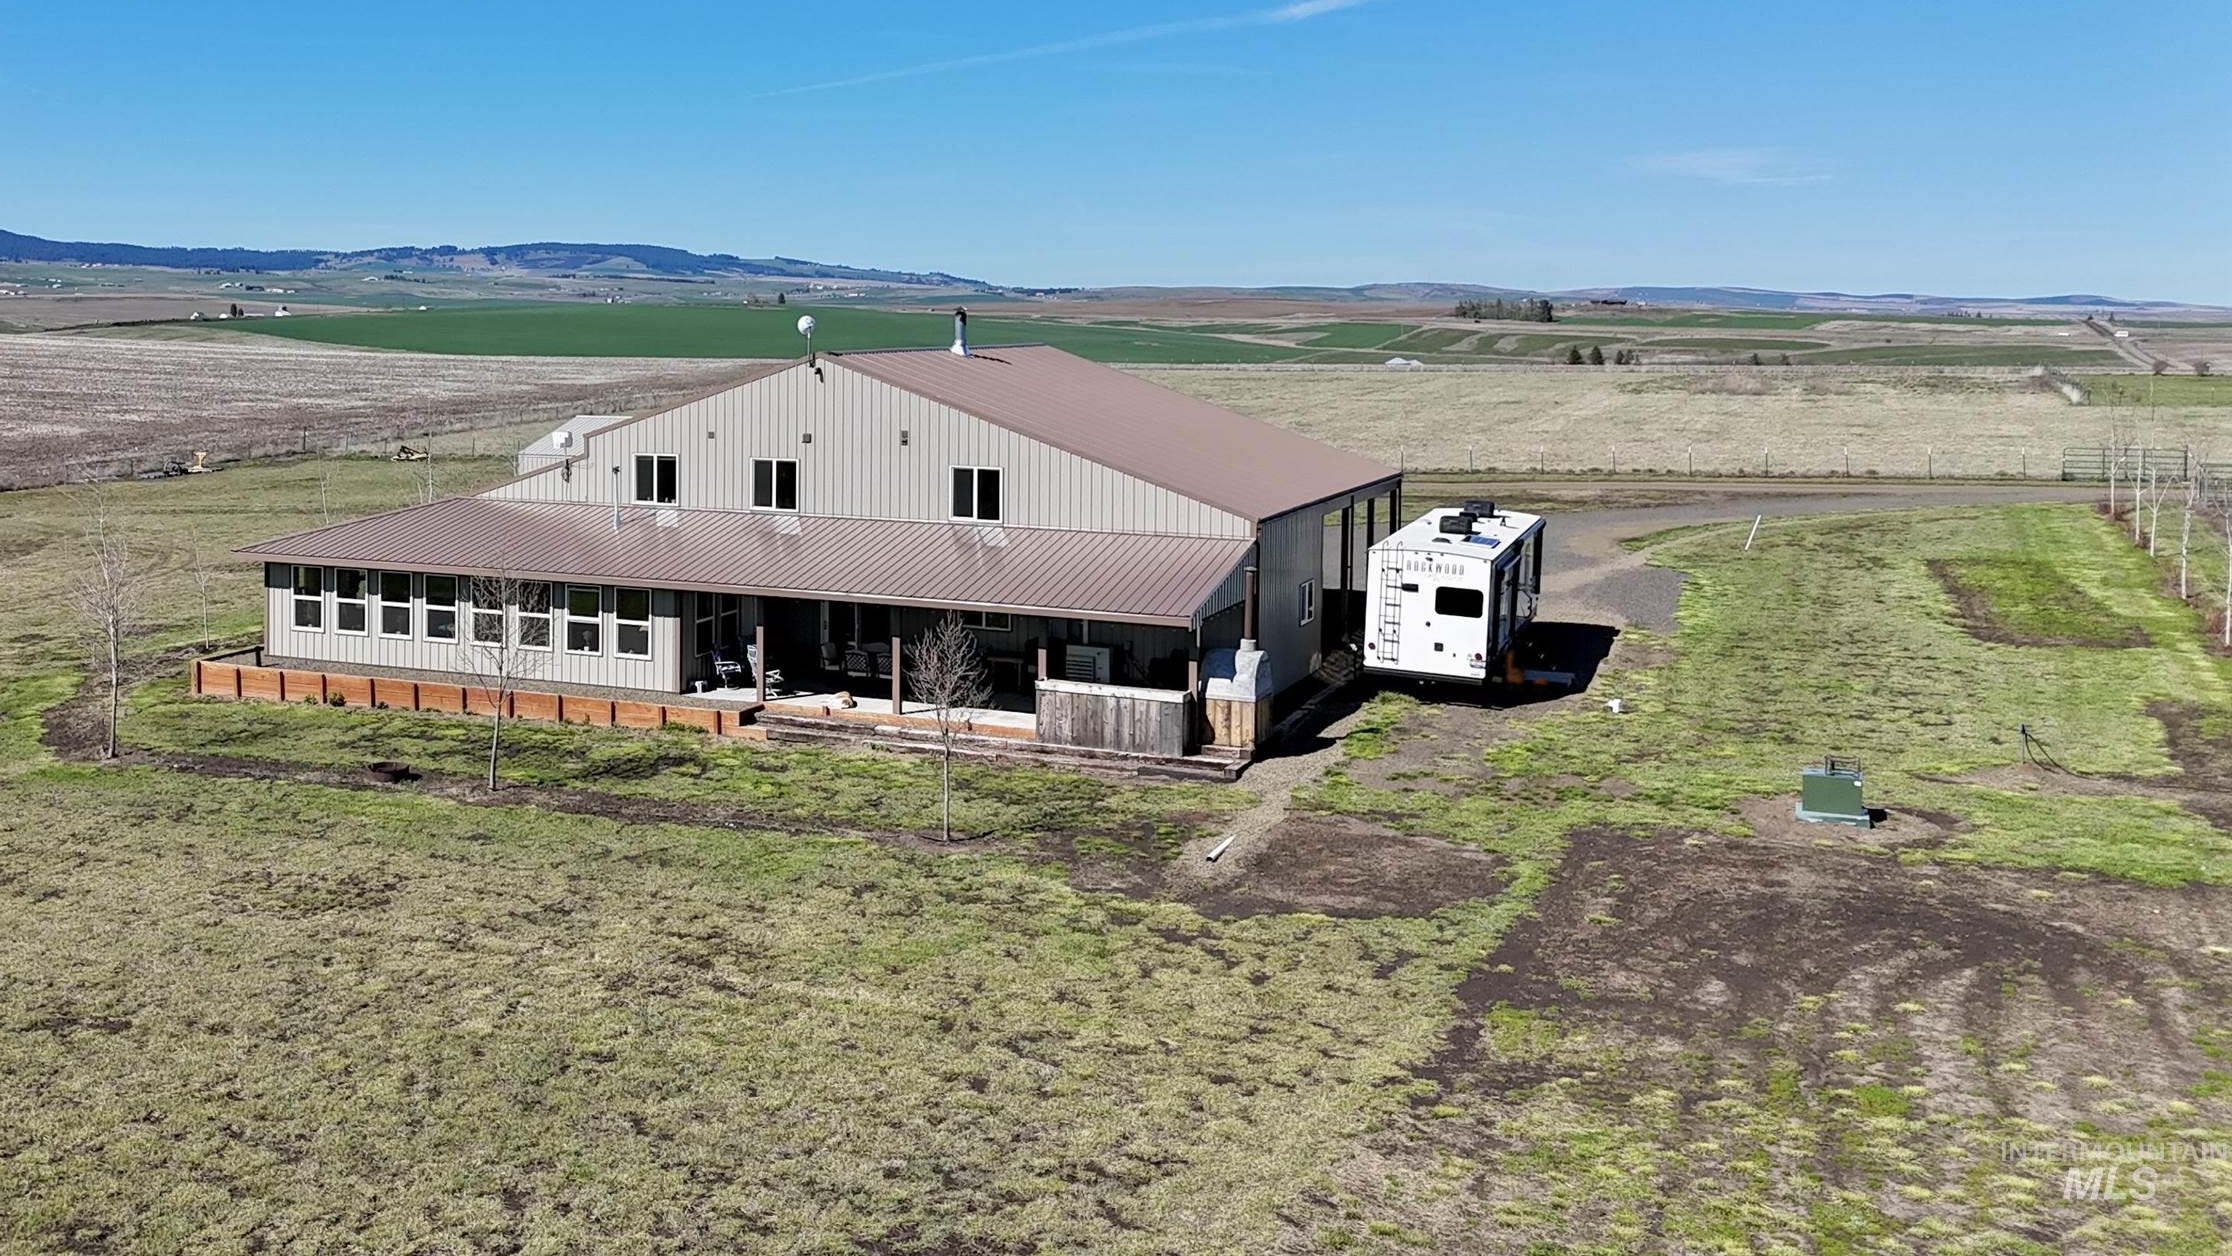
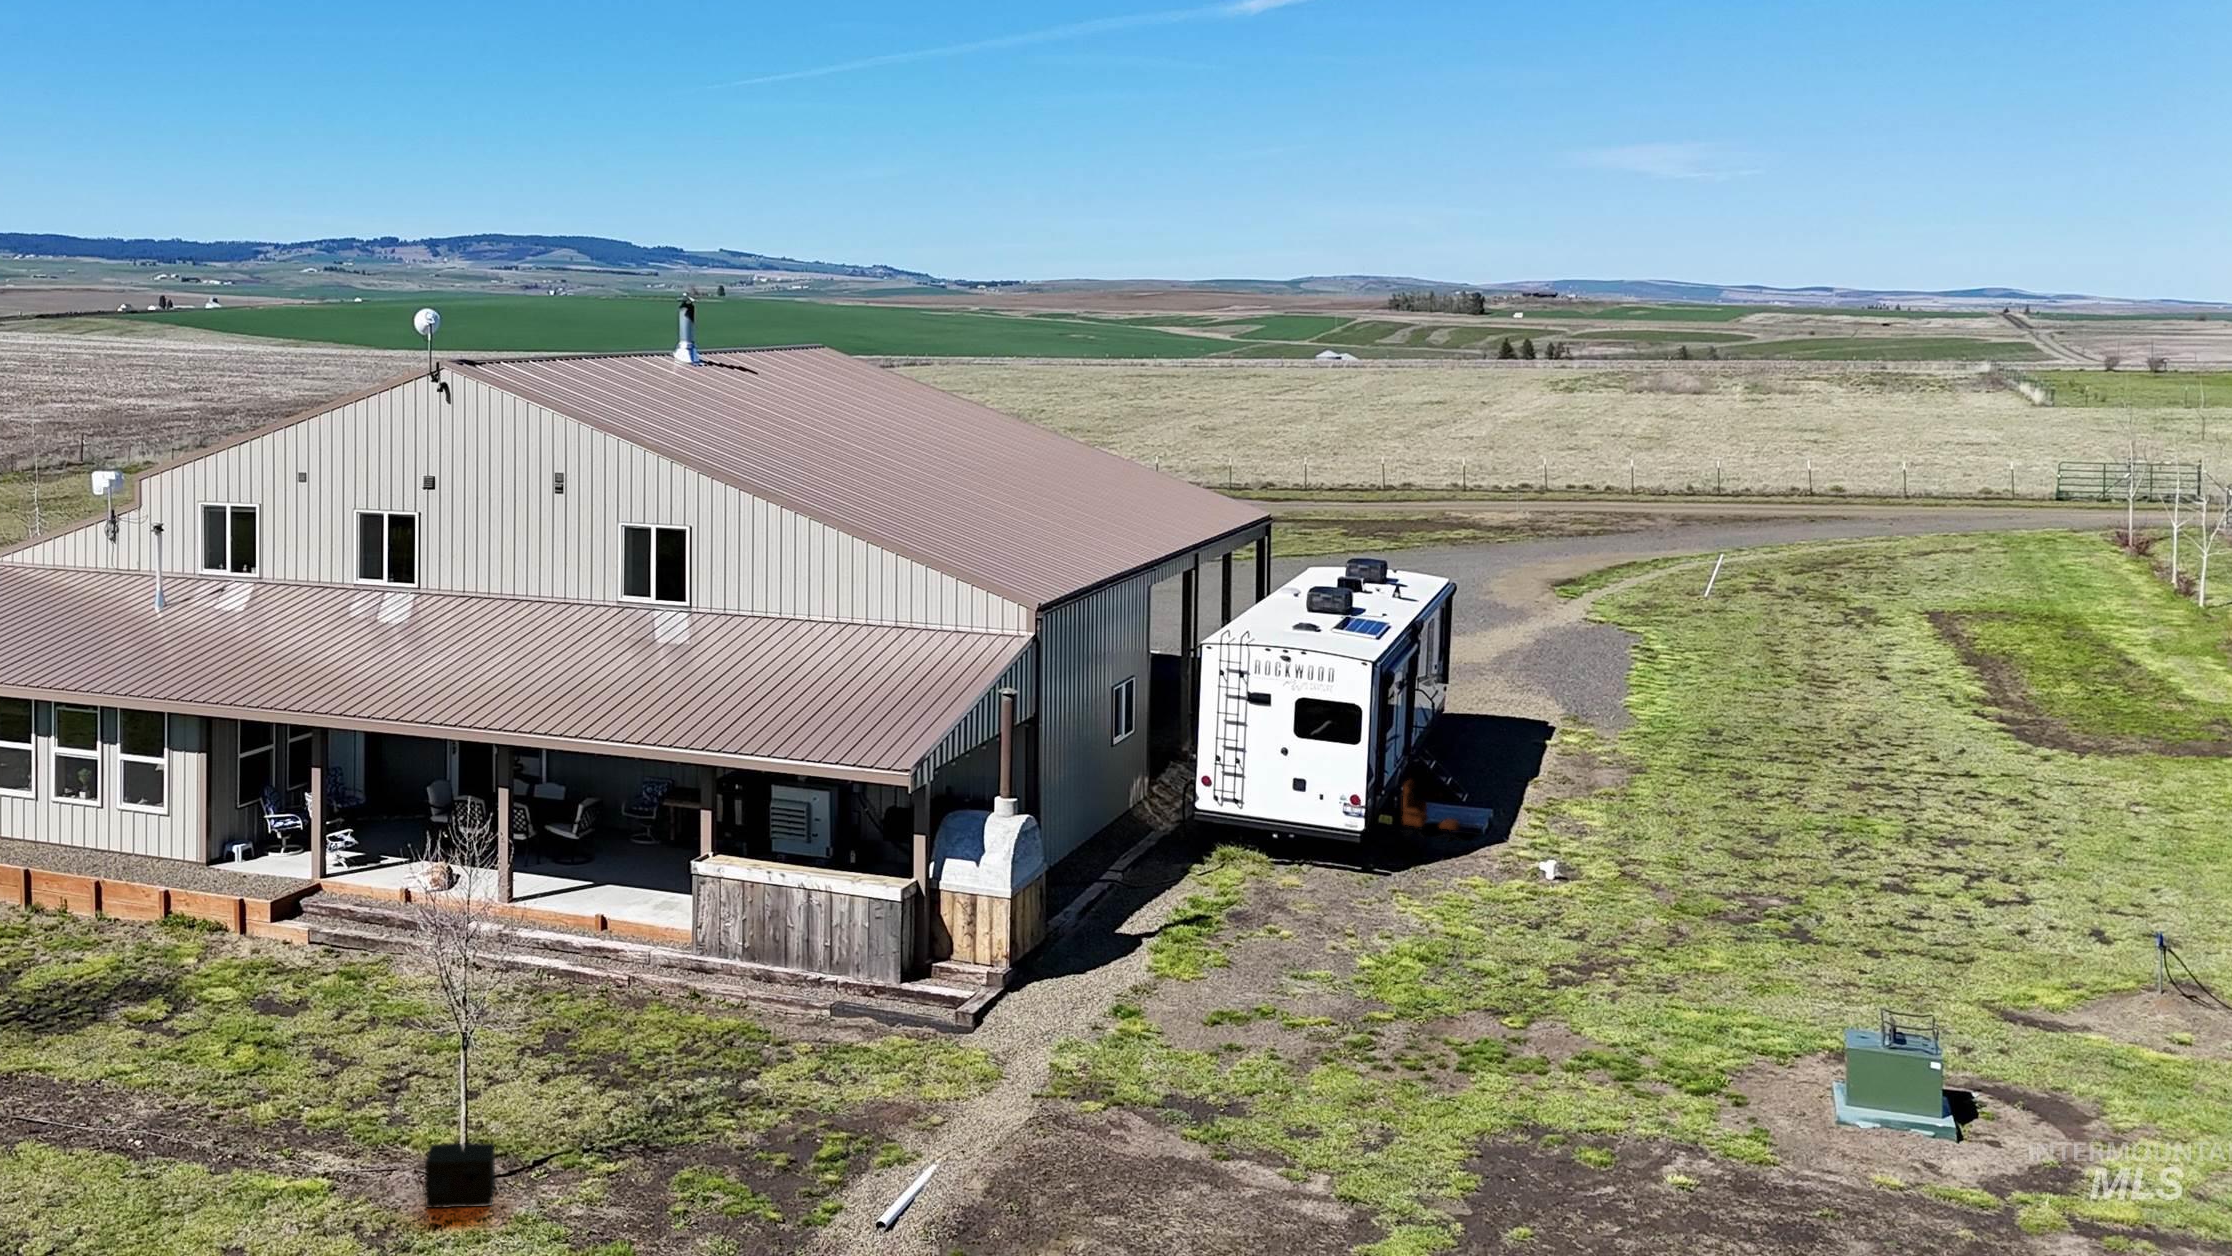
cardboard box: none [943,812,985,845] -> present [425,1142,495,1208]

